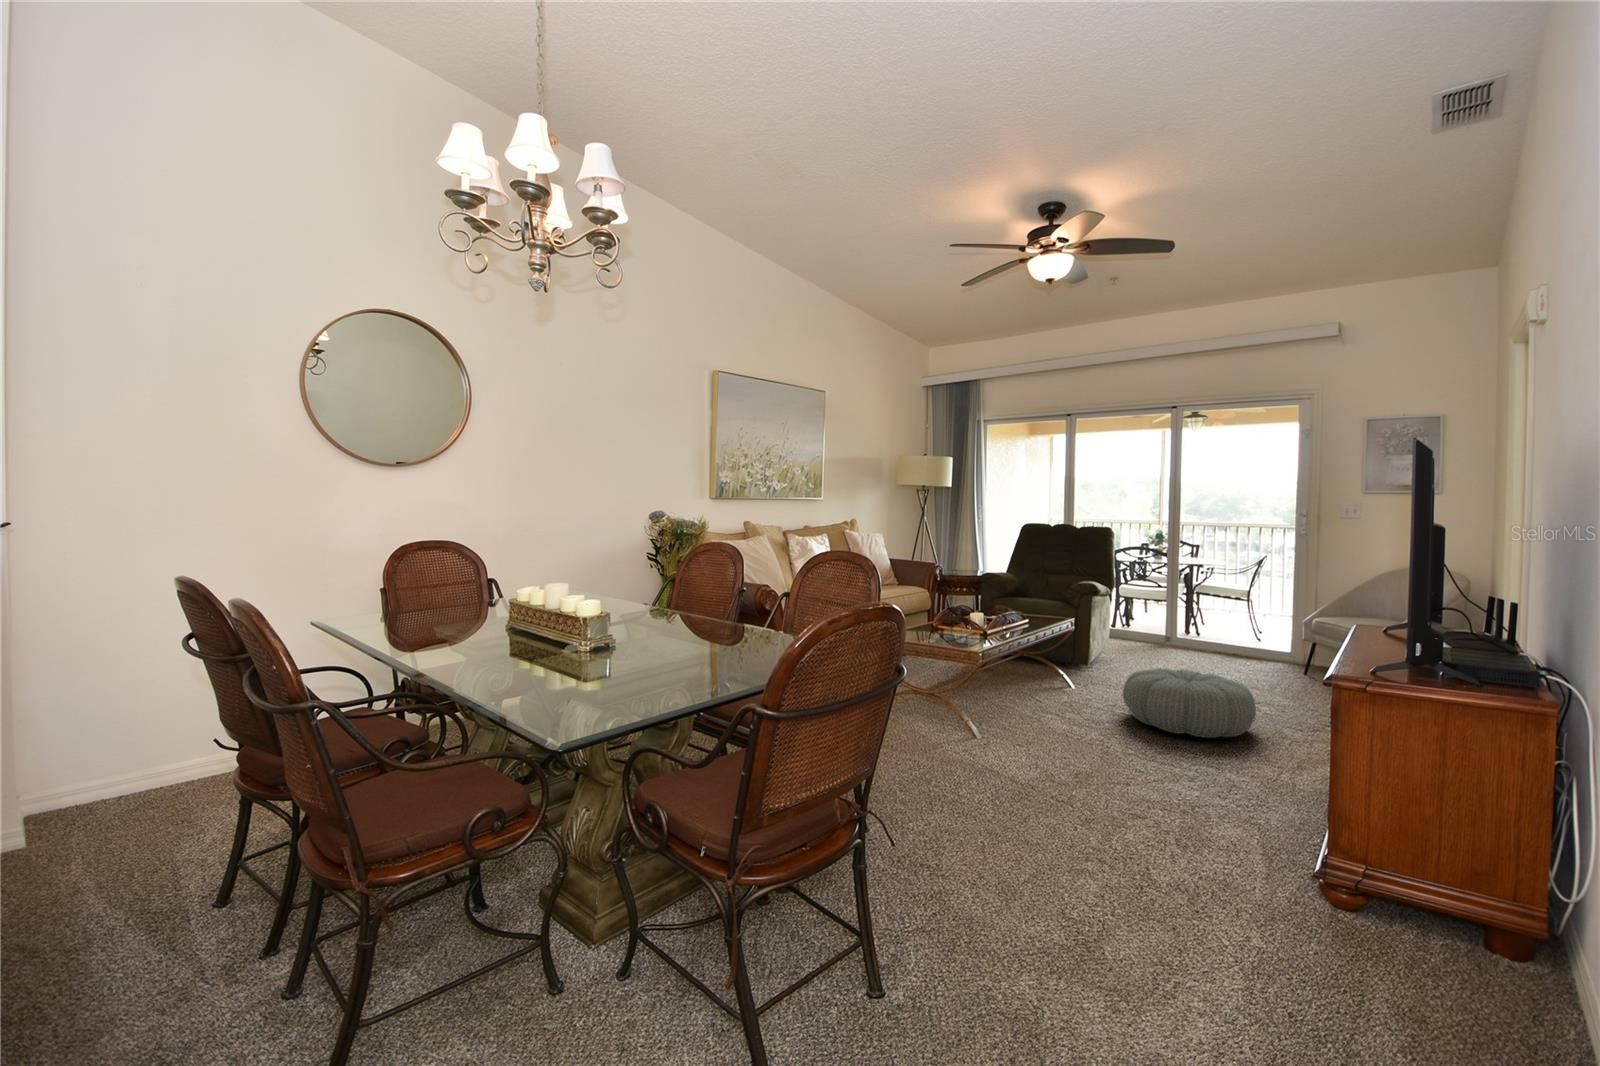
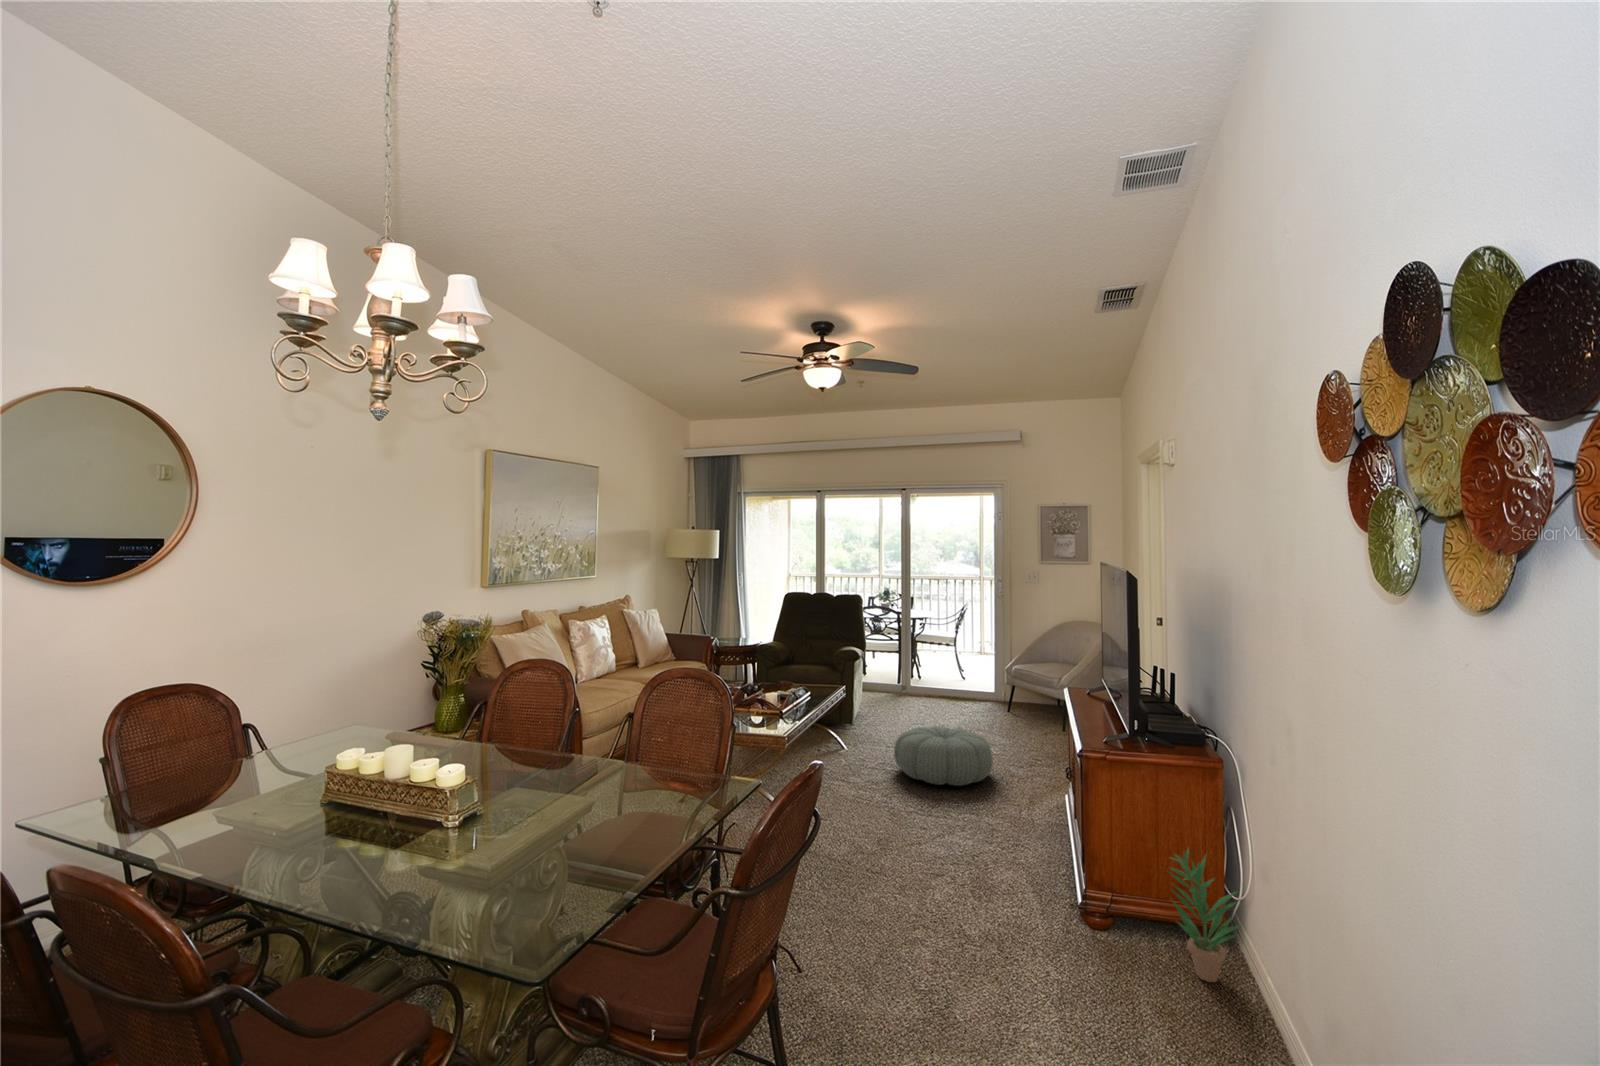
potted plant: none [1448,820,1578,1009] -> present [1171,849,1240,982]

